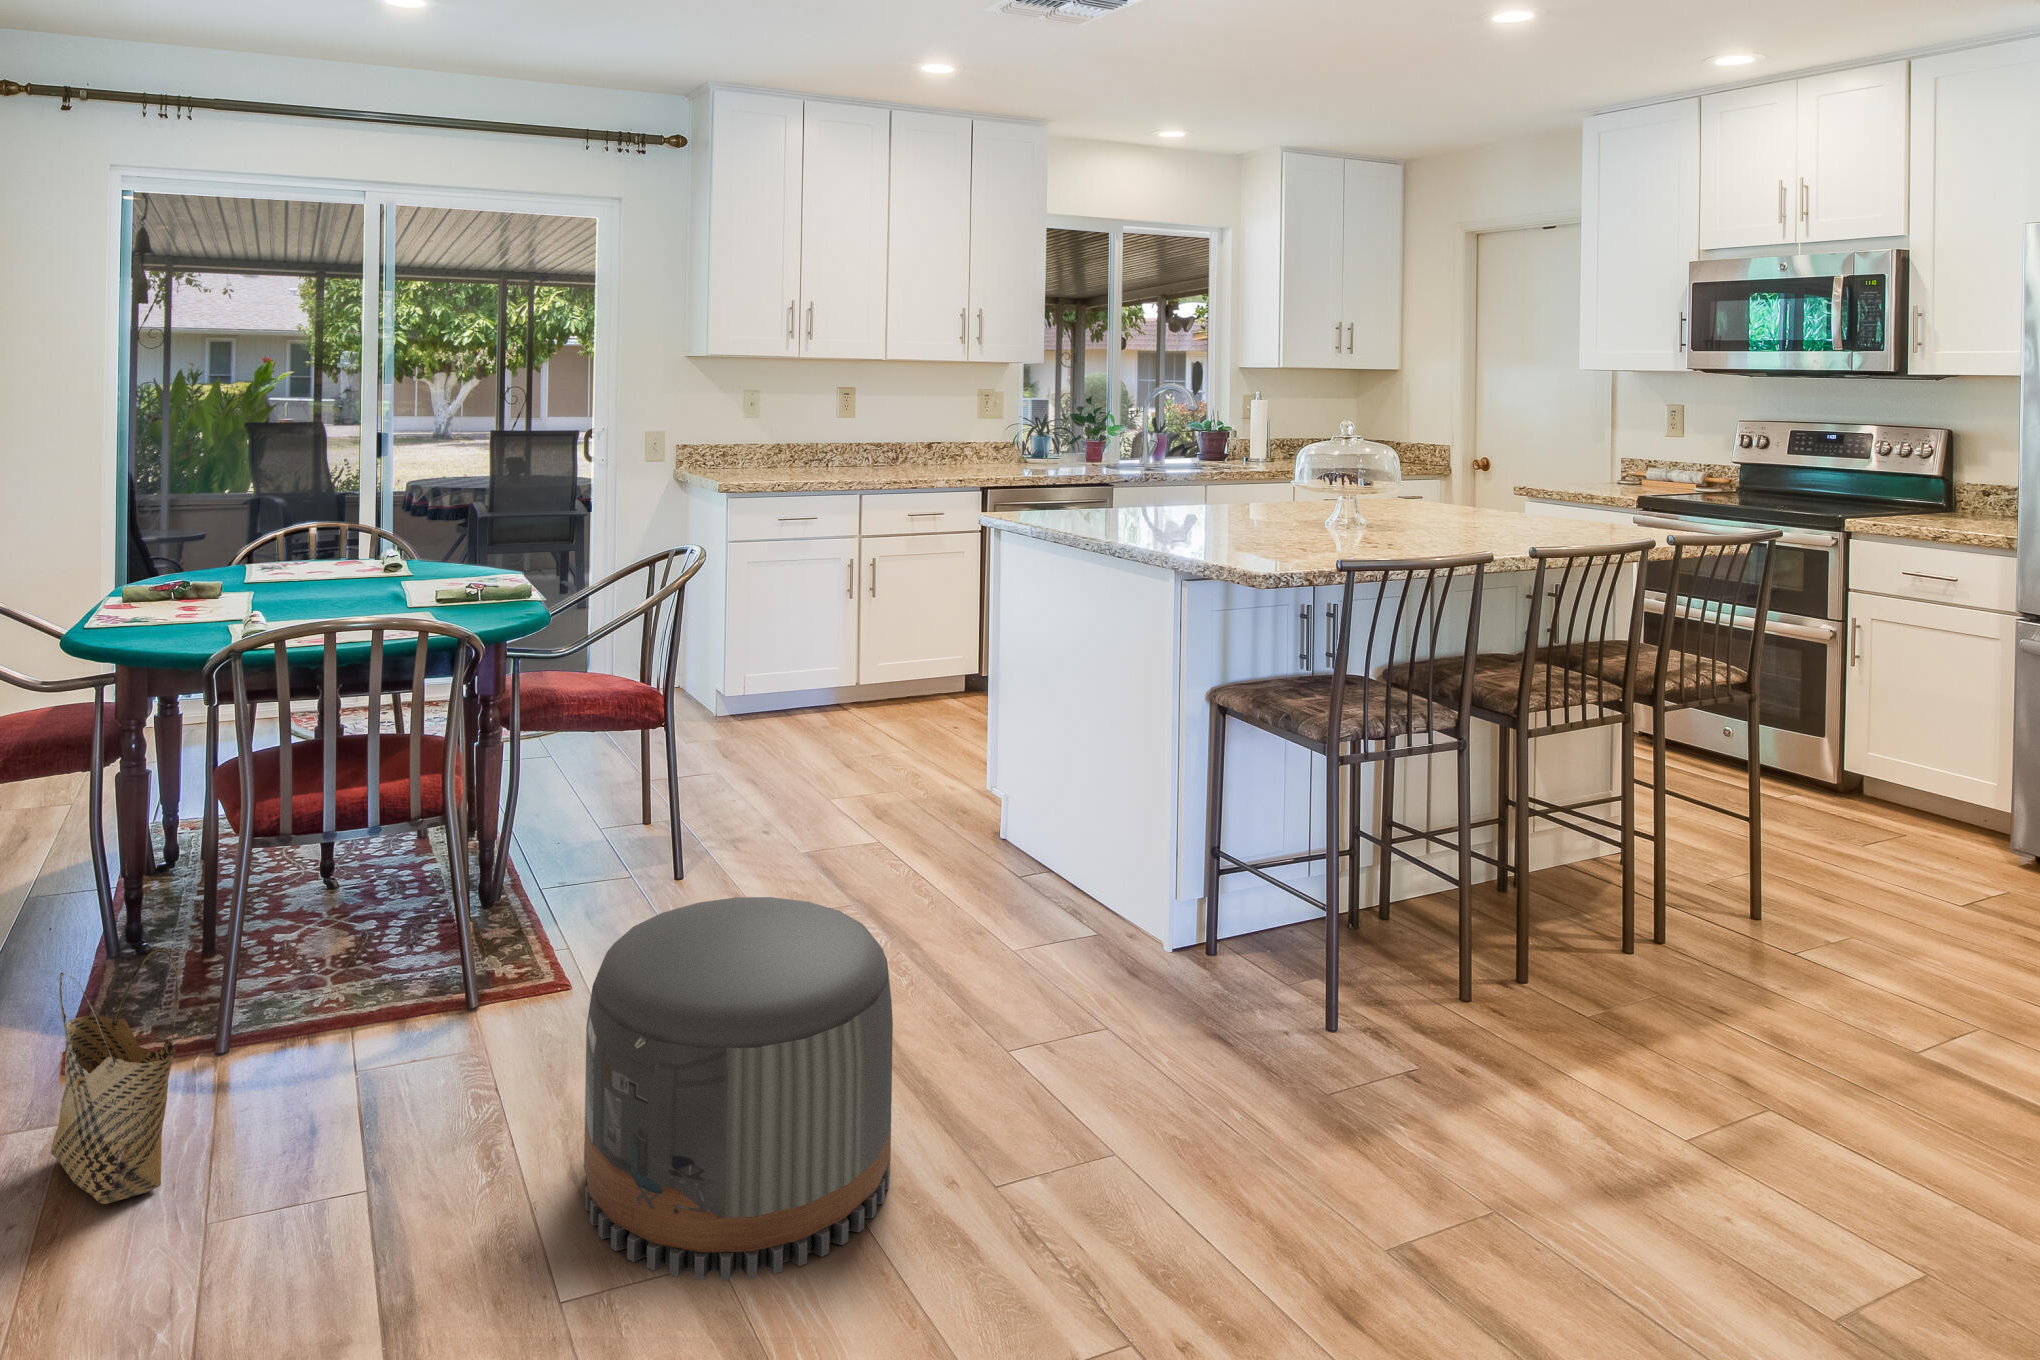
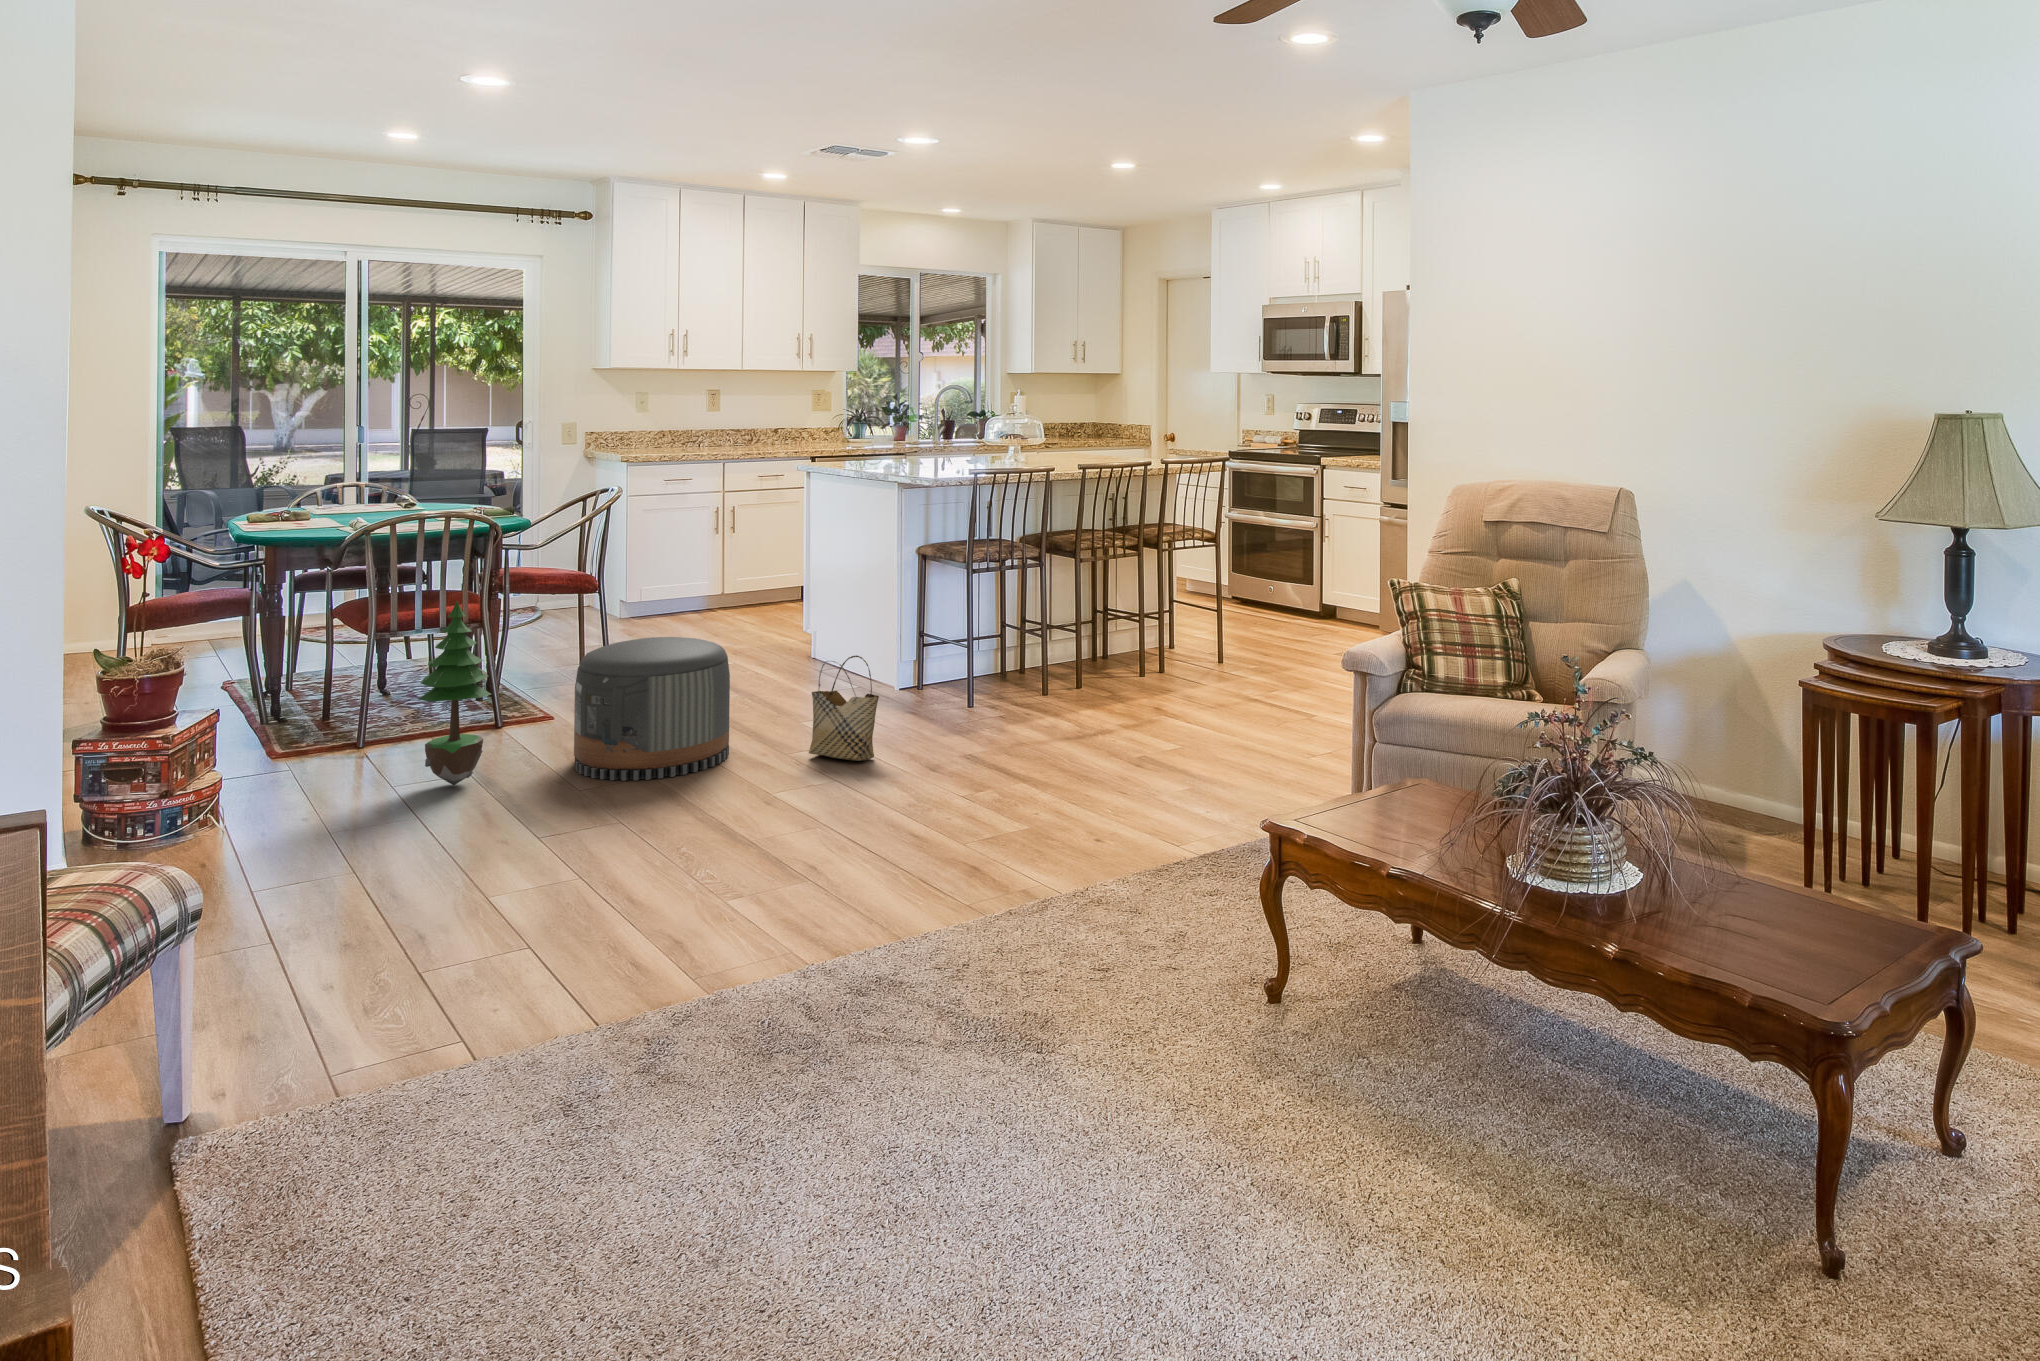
potted tree: none [265,848,417,1241] -> present [418,601,491,785]
woven basket: present [51,948,178,1204] -> present [809,656,879,761]

